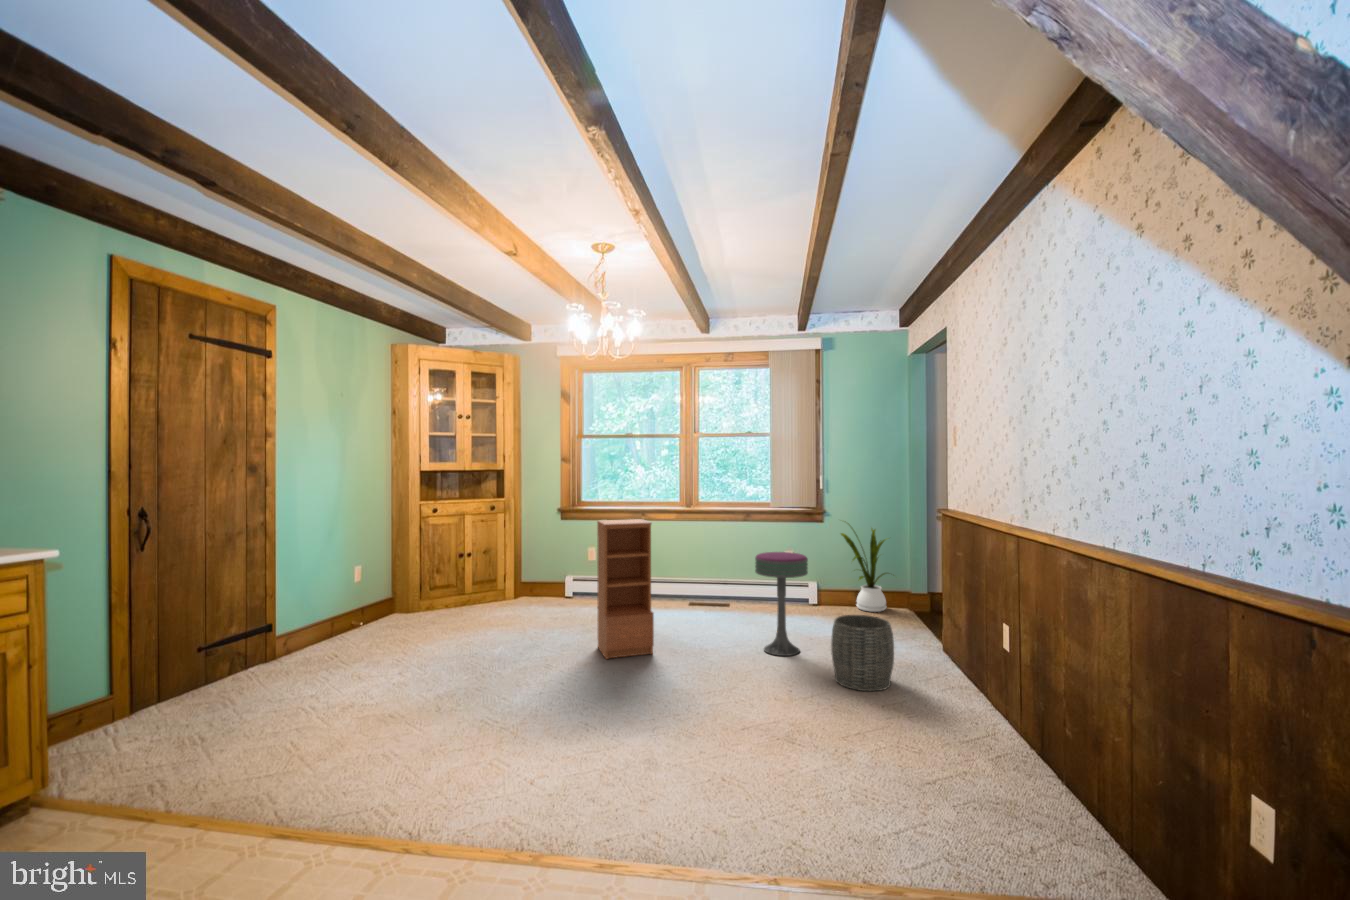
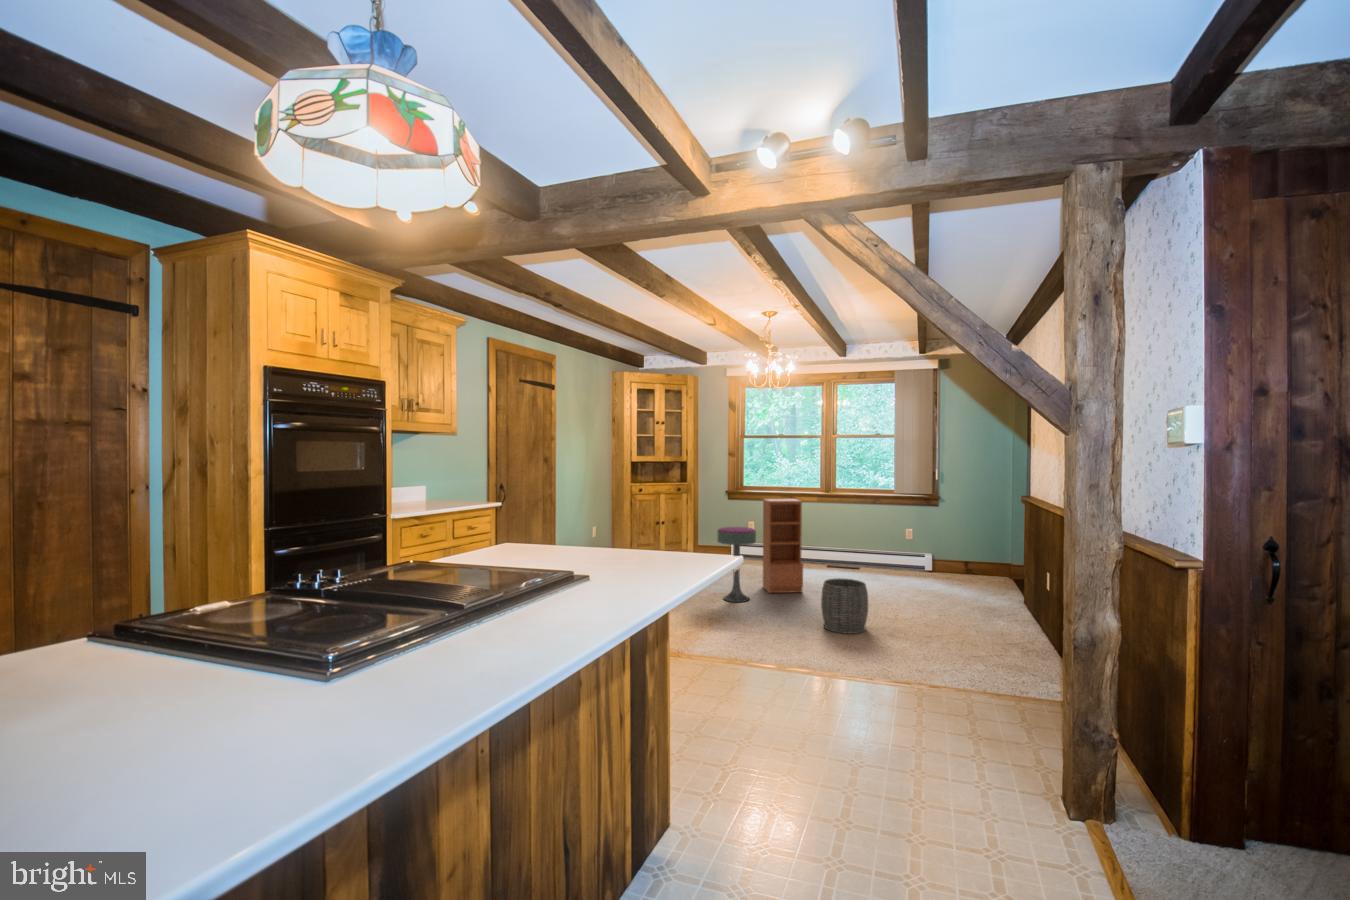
house plant: present [841,525,887,612] -> none [948,504,999,578]
bar stool: present [755,552,808,656] -> present [717,527,756,602]
woven basket: present [831,615,894,691] -> present [821,578,868,634]

